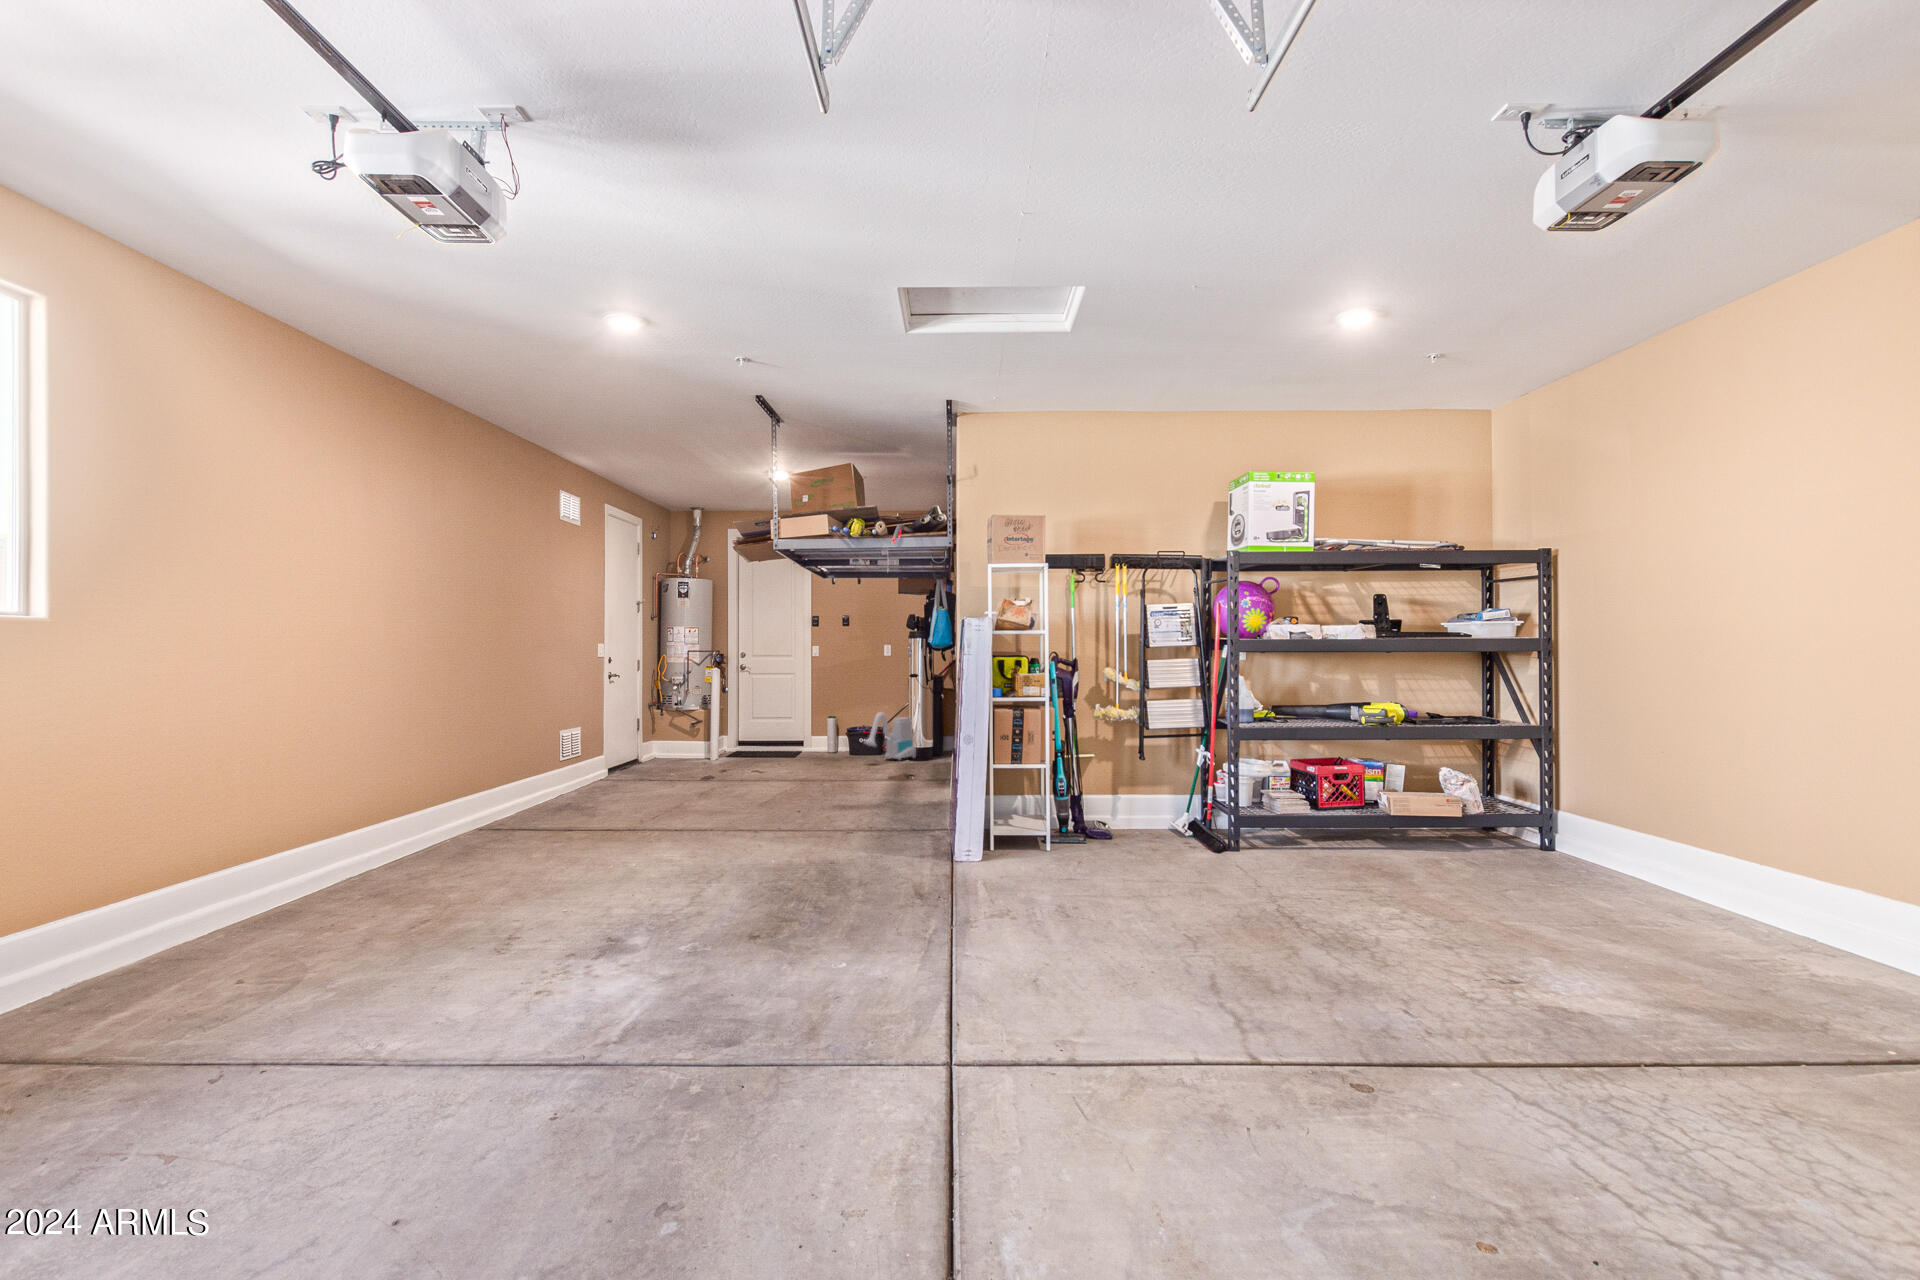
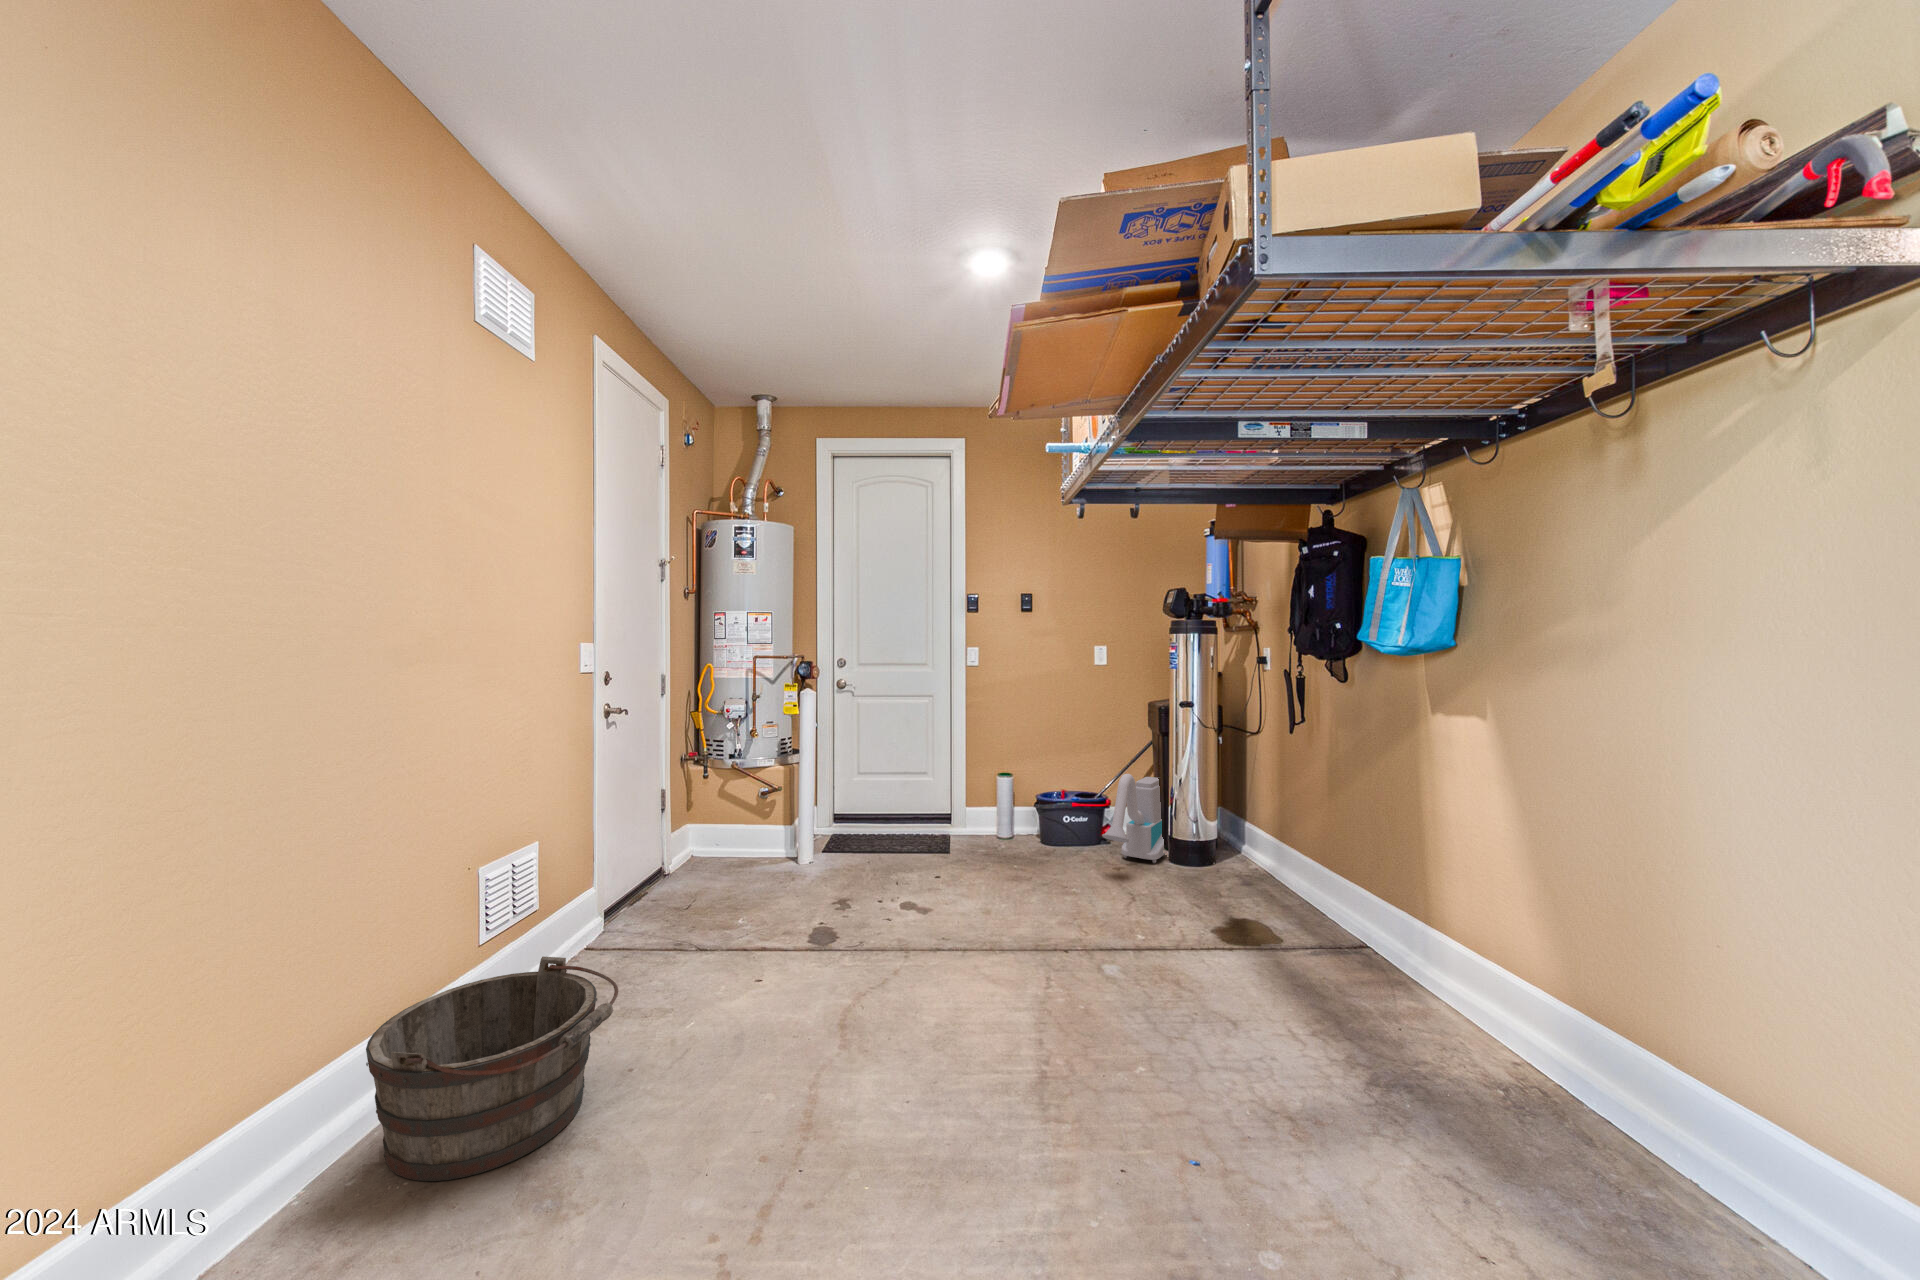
bucket: none [532,758,613,811] -> present [366,957,618,1181]

